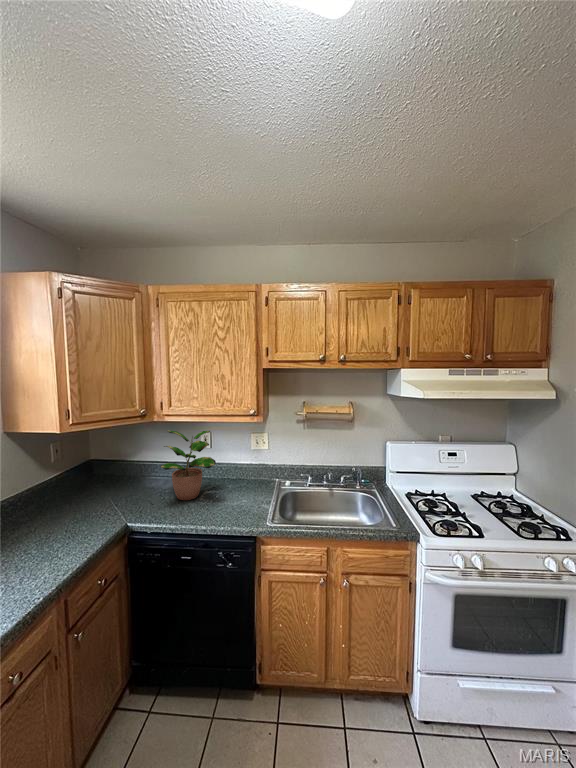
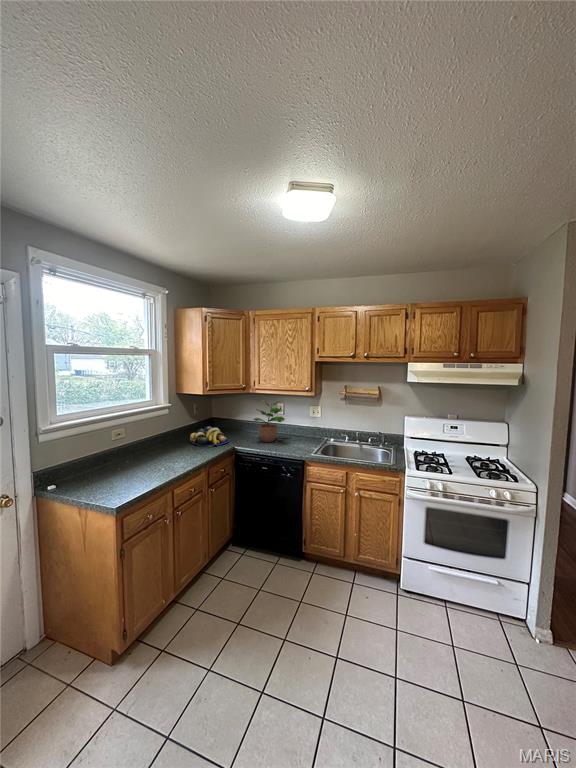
fruit bowl: none [35,485,118,534] -> present [190,426,229,447]

